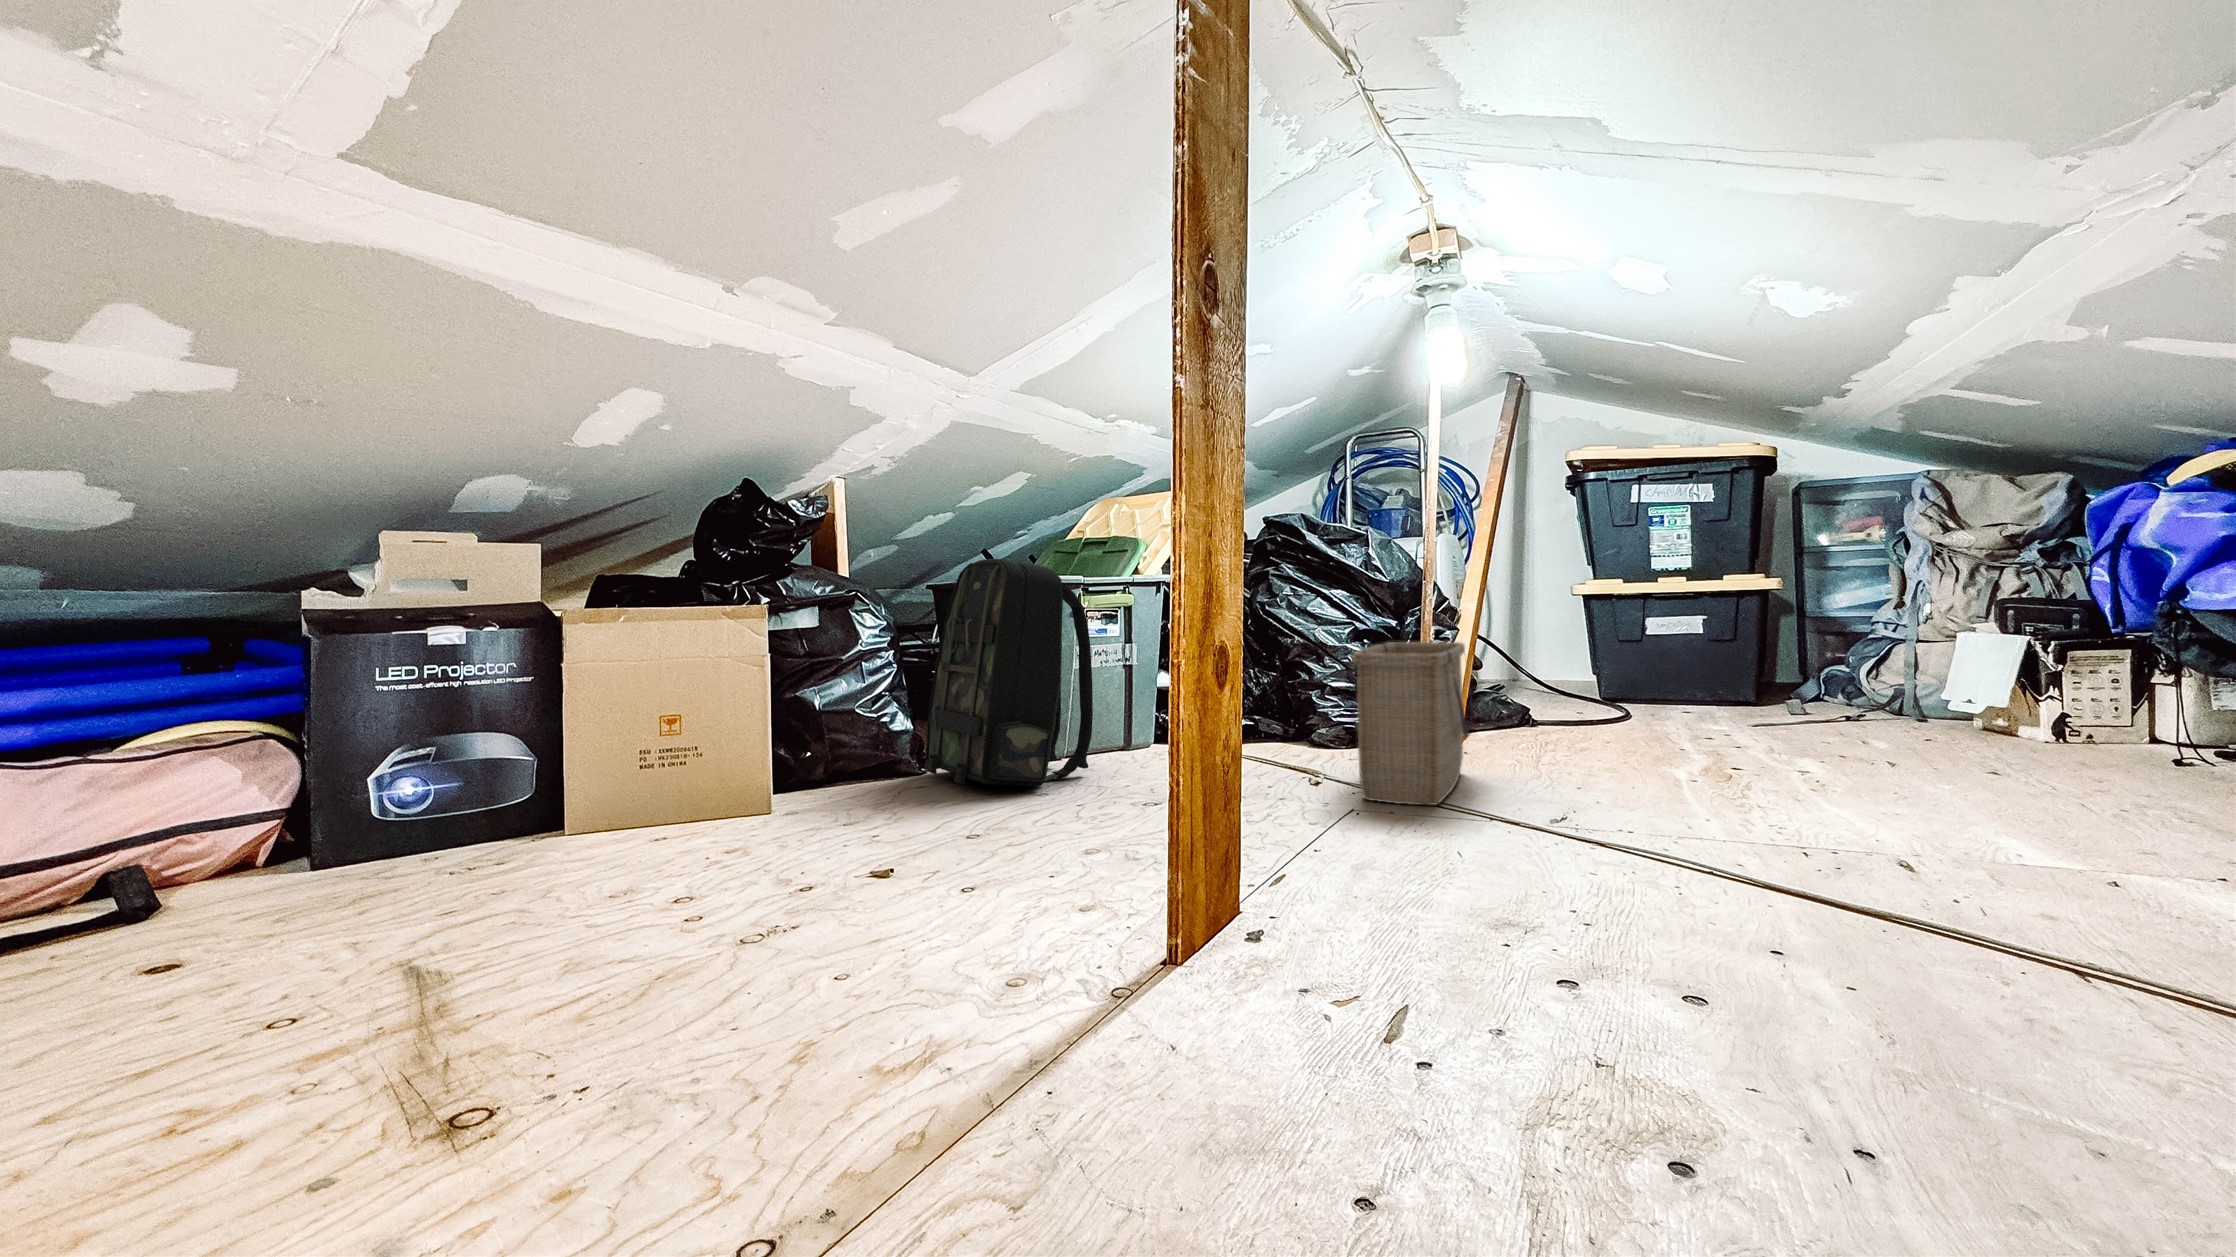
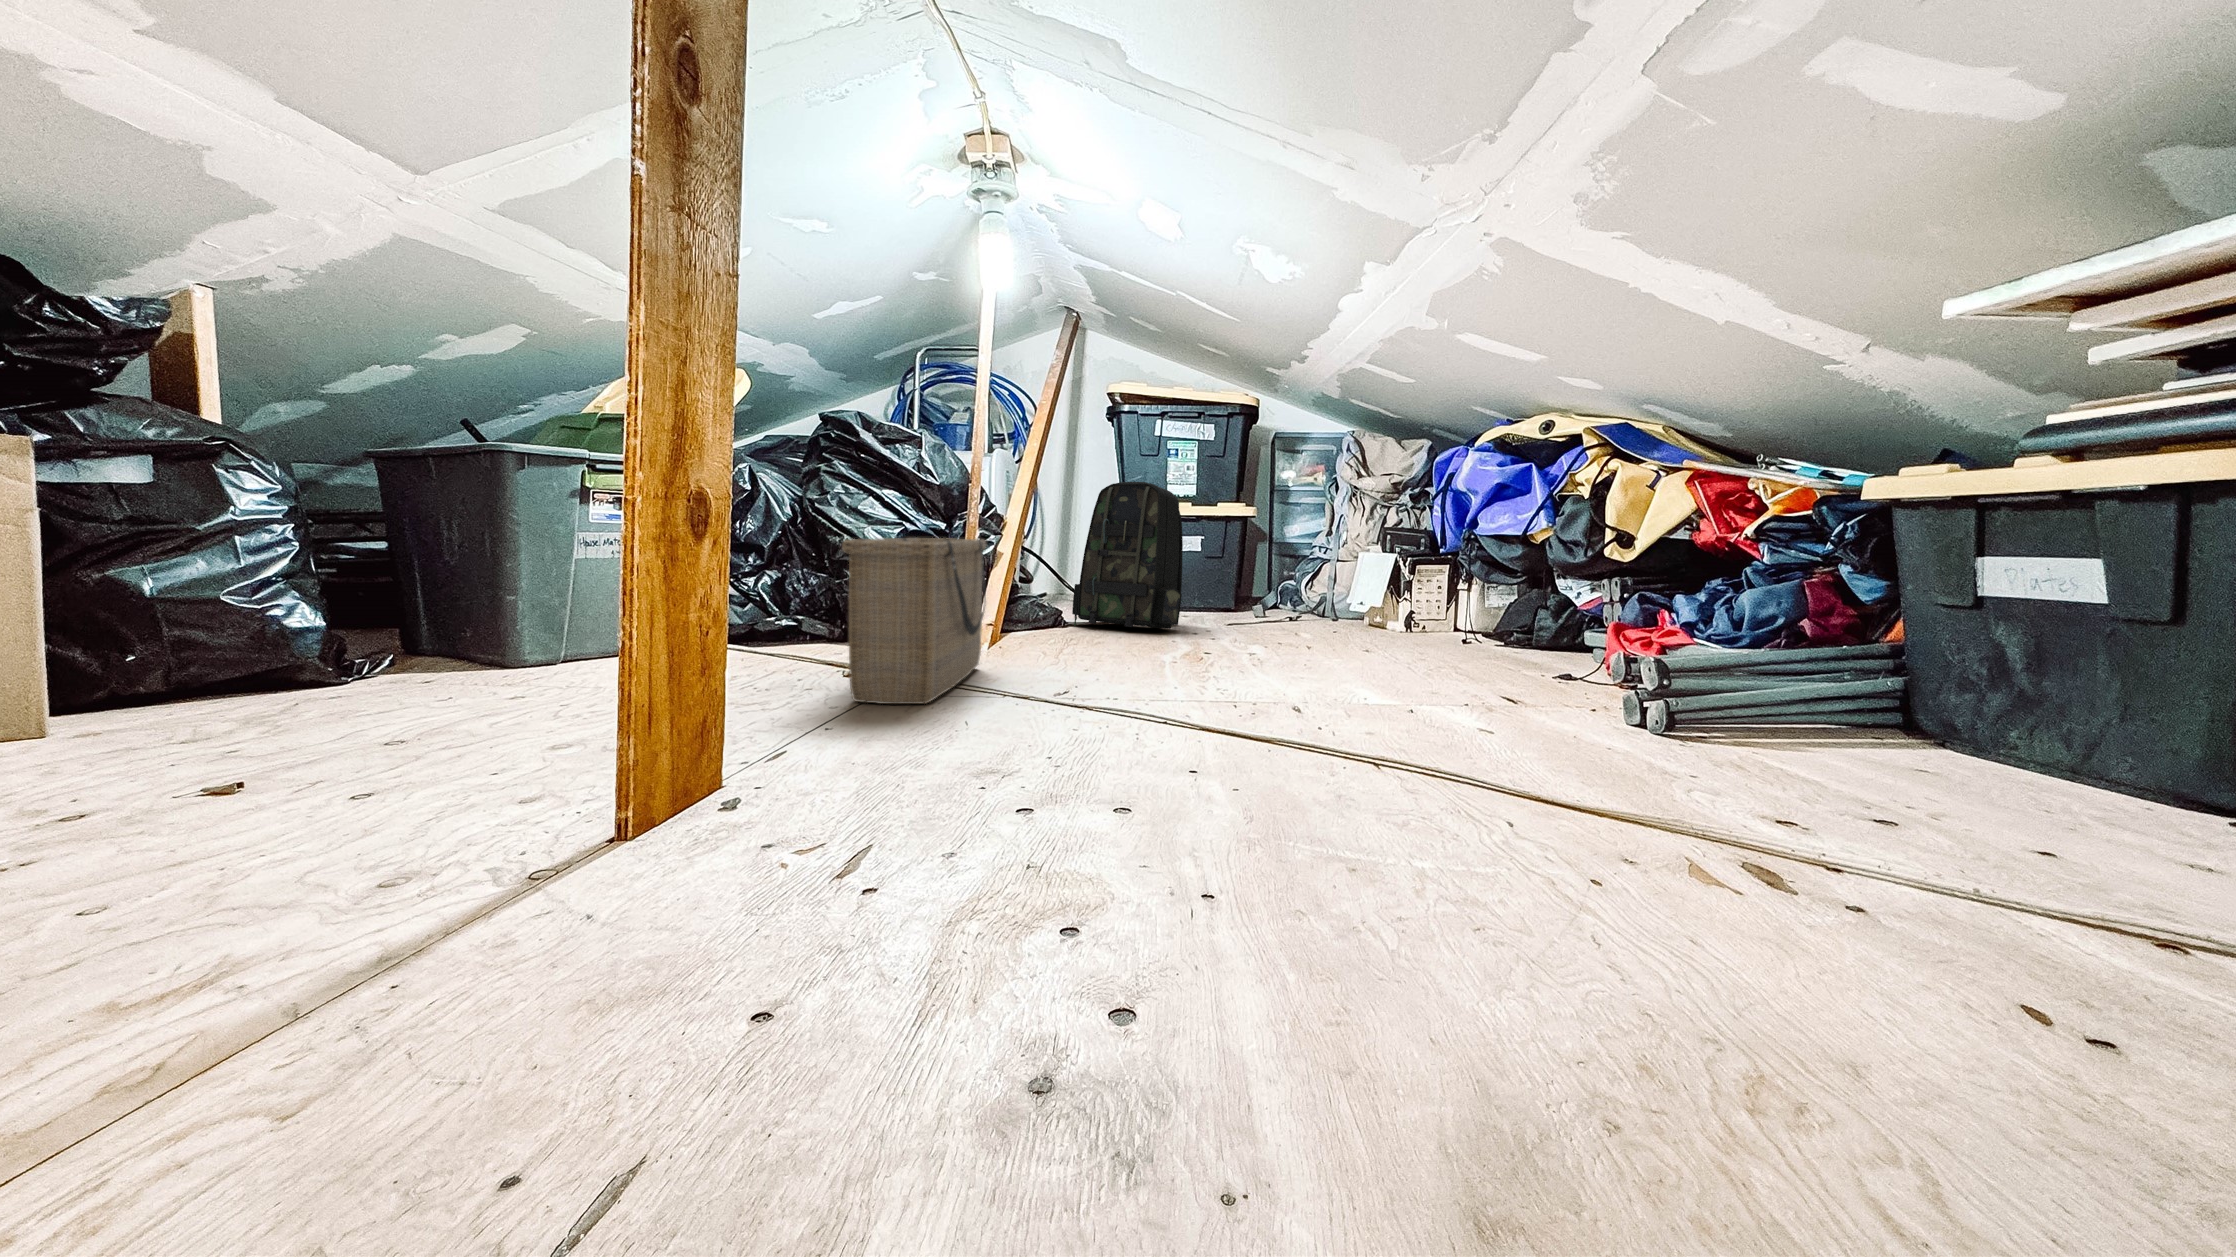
backpack: present [925,559,1093,786] -> present [1072,482,1183,629]

